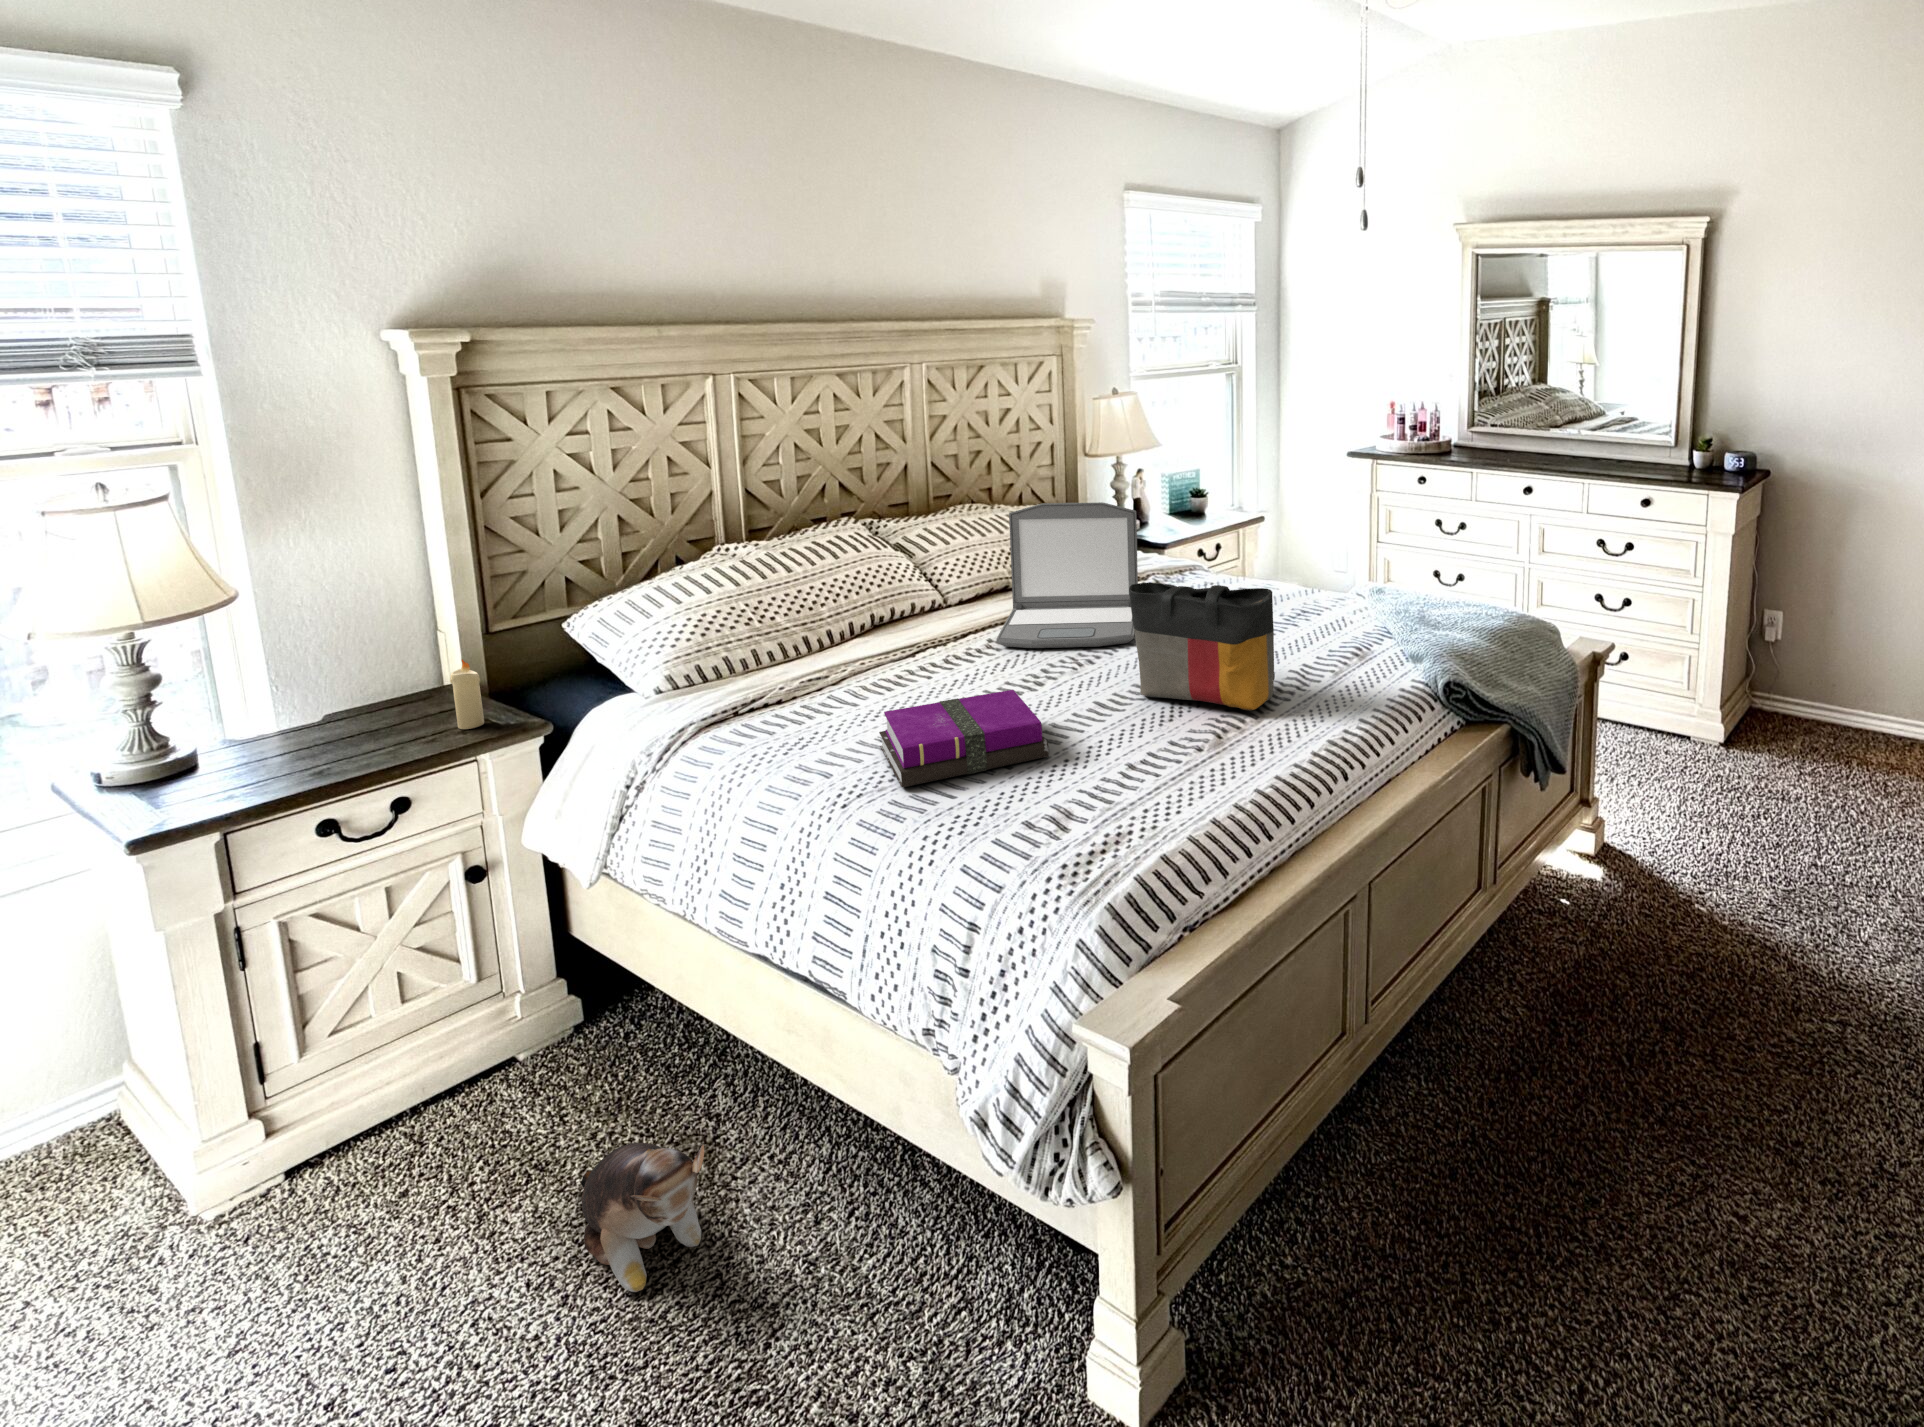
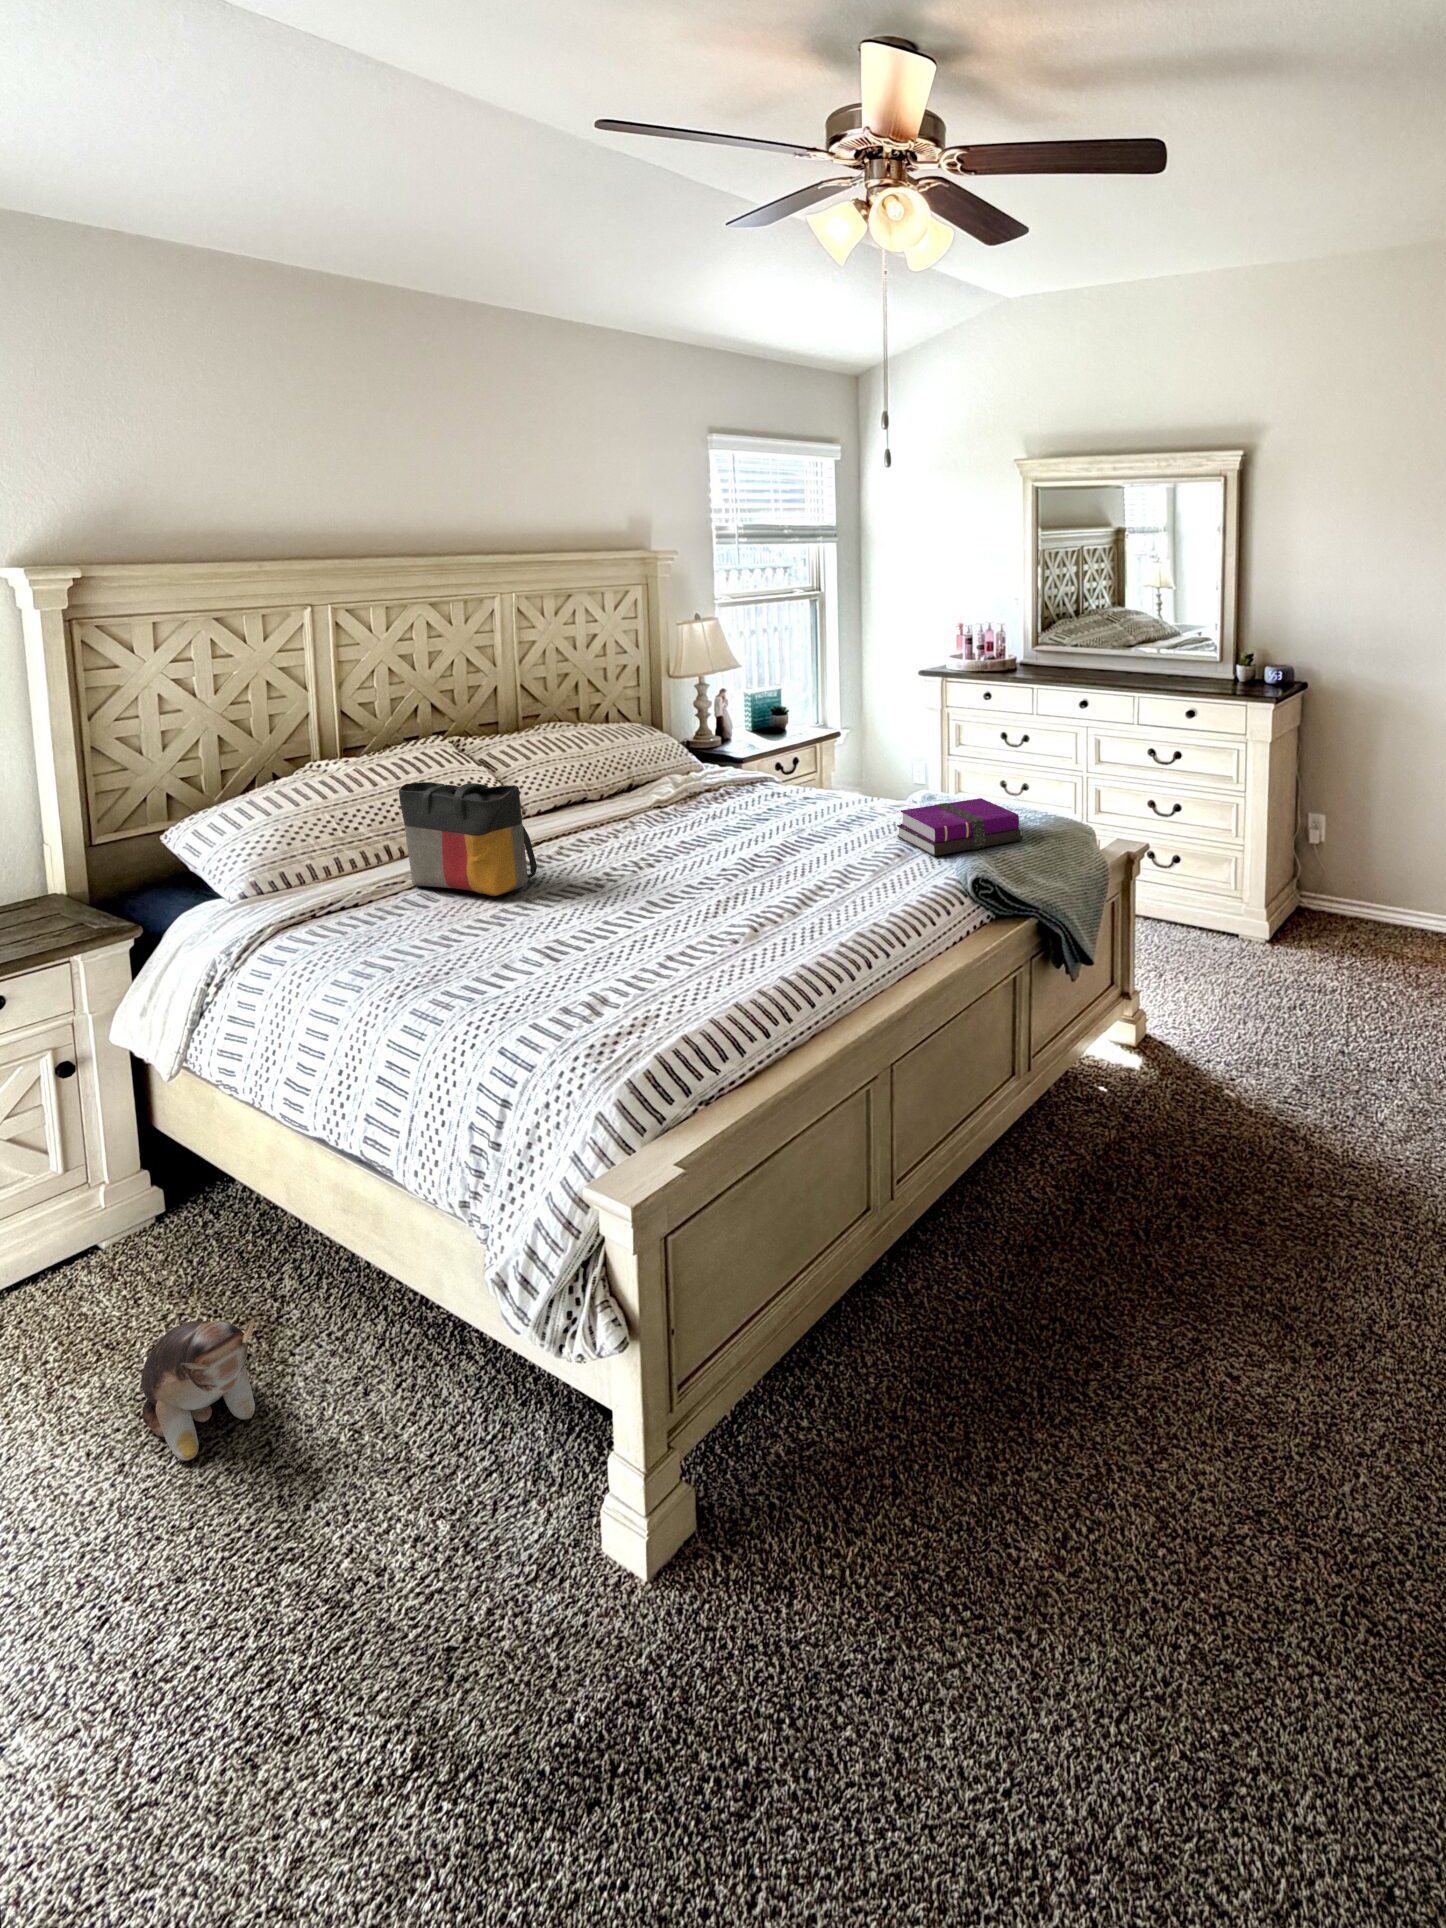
laptop: present [996,502,1138,648] -> none [575,716,720,855]
tote bag: present [1129,583,1275,711] -> present [399,782,537,896]
candle: present [450,659,484,729] -> none [42,868,74,935]
notebook: present [879,690,1049,788] -> present [897,798,1023,856]

